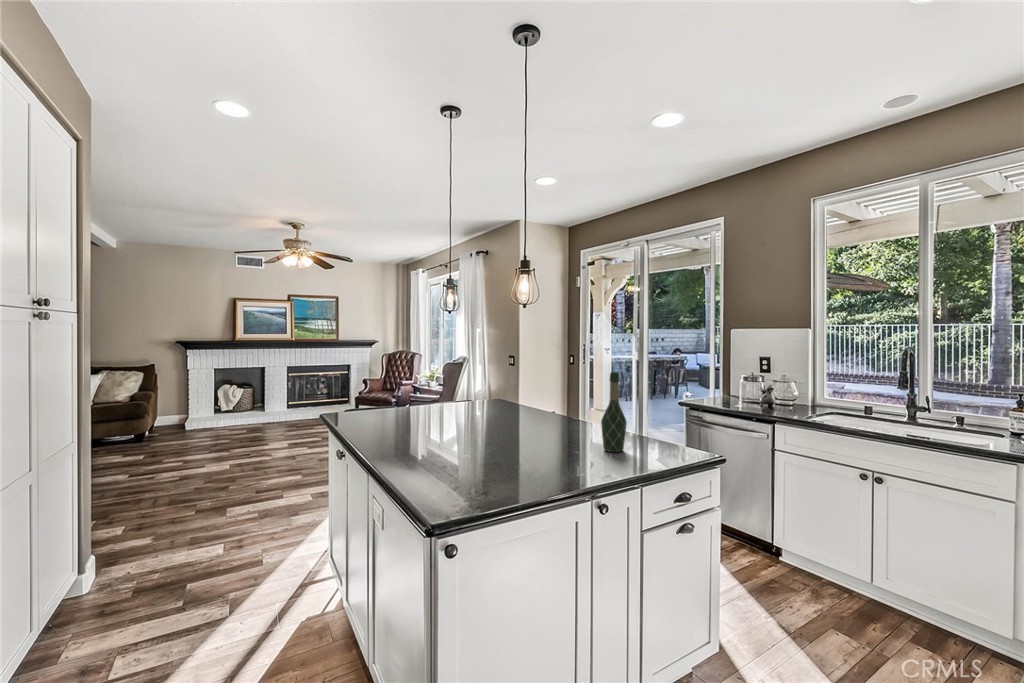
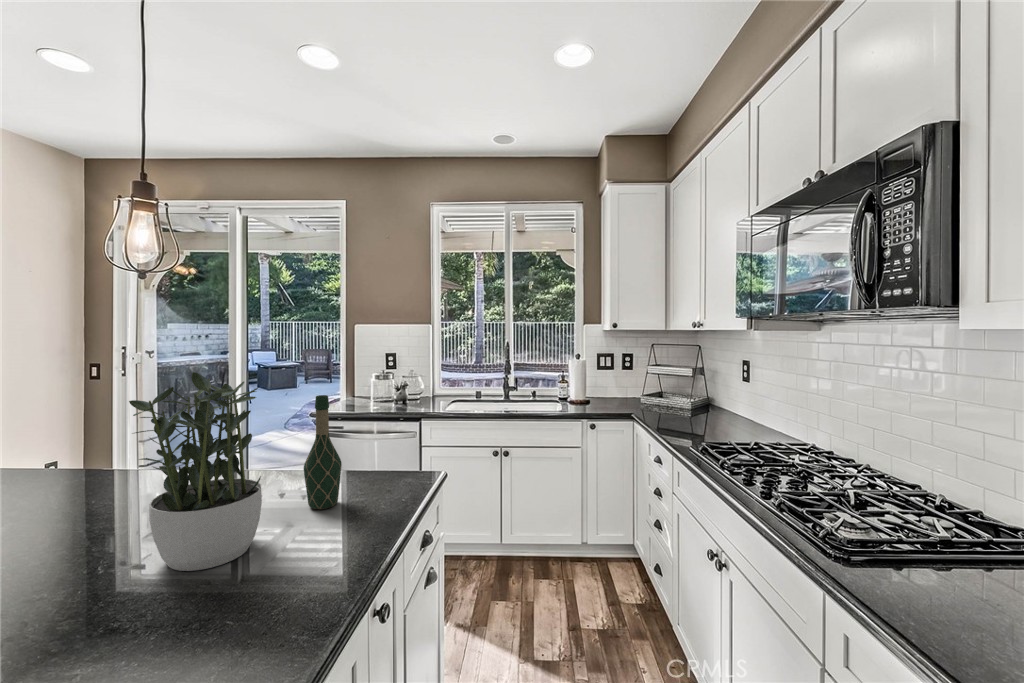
potted plant: none [499,348,568,459] -> present [129,372,262,571]

